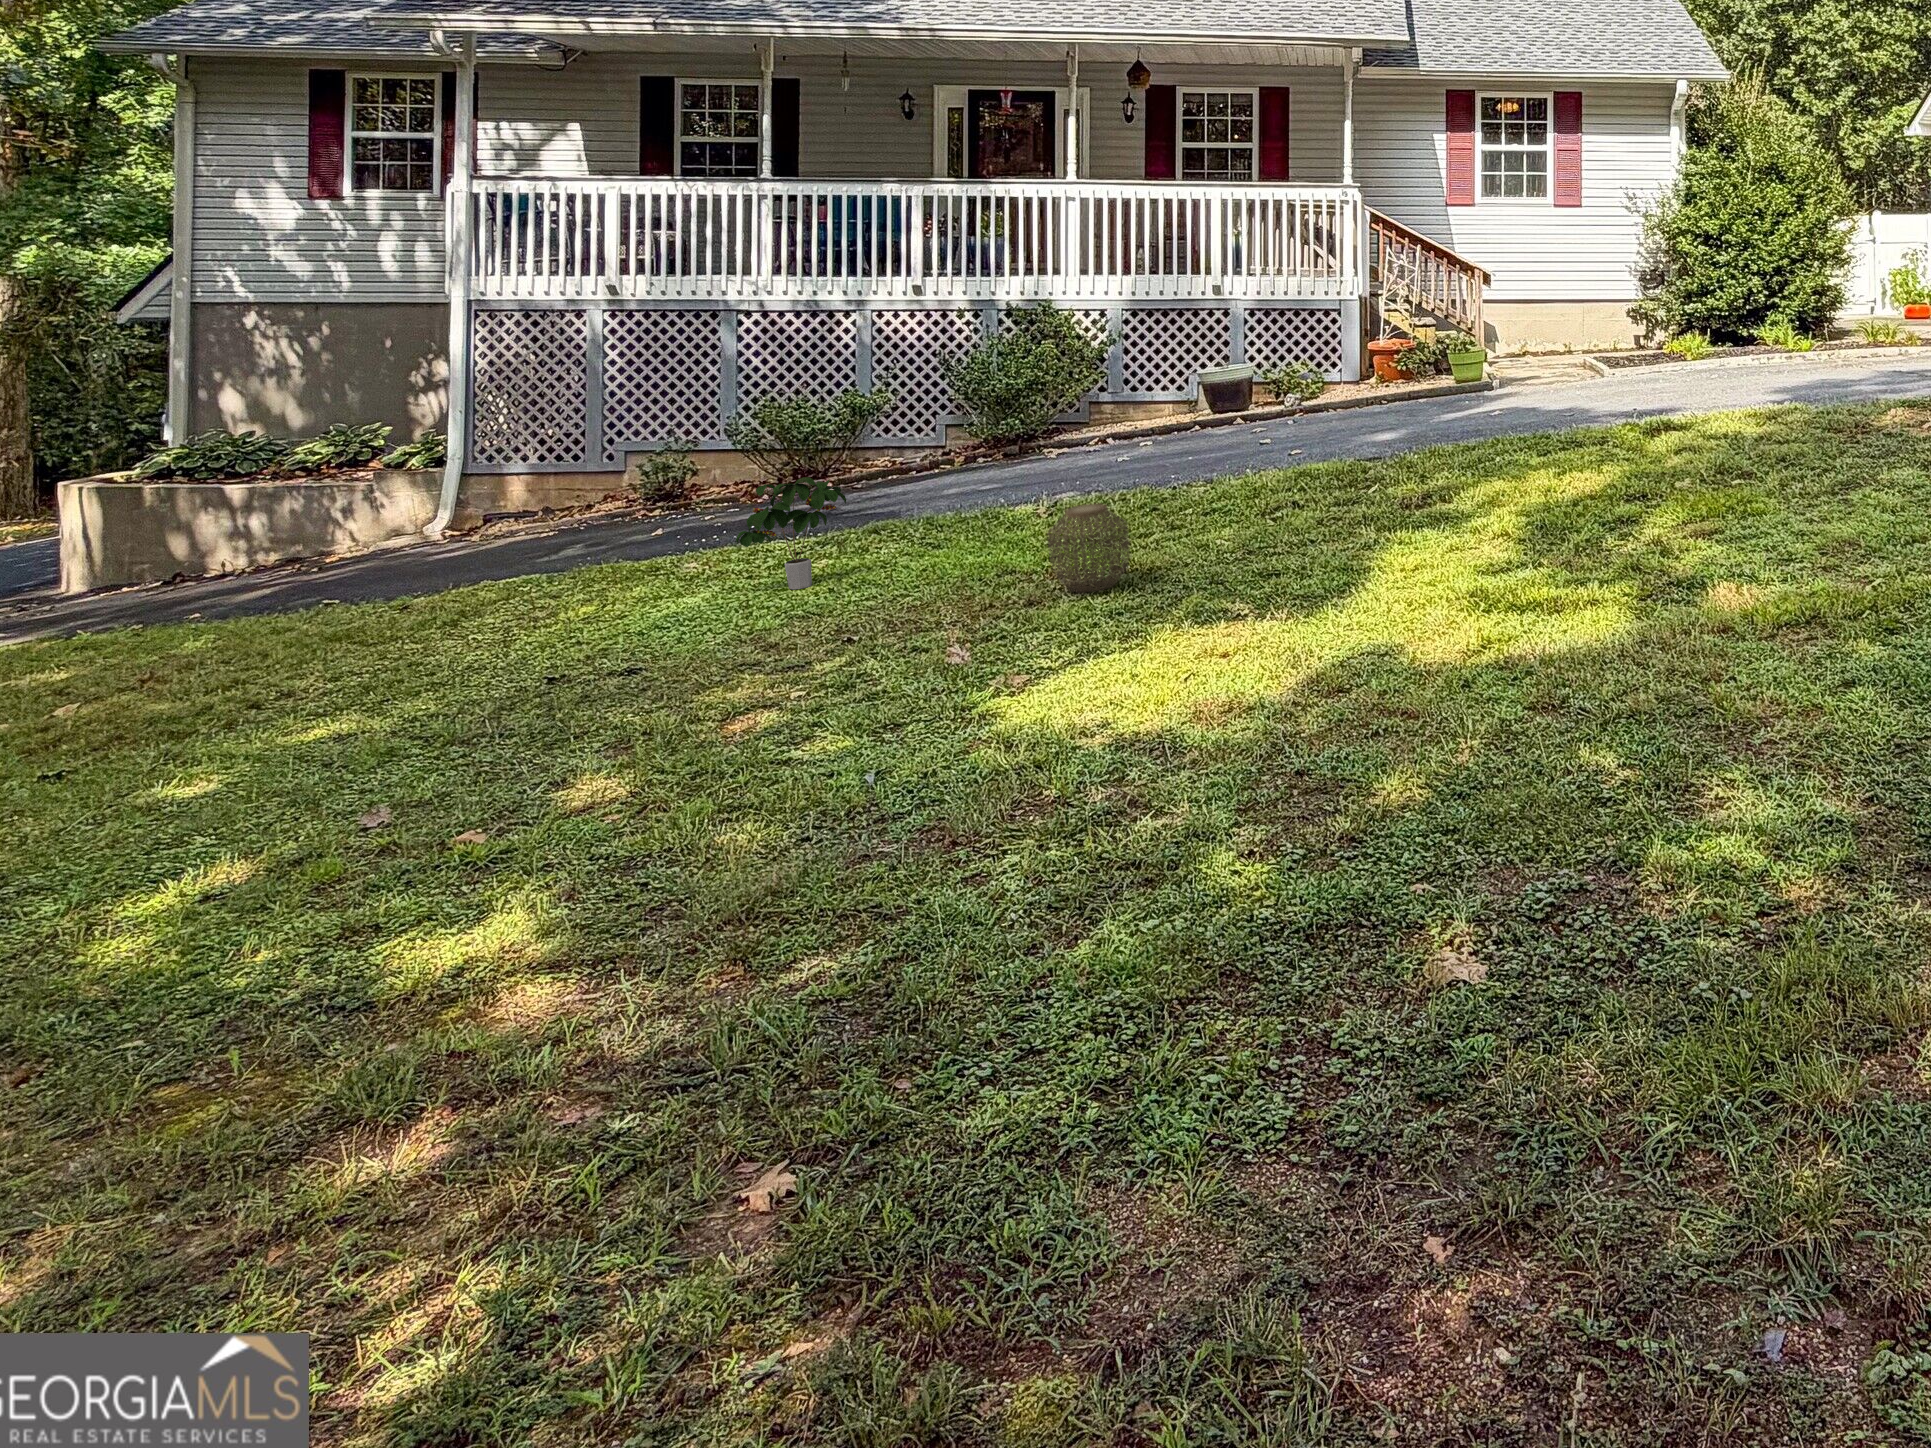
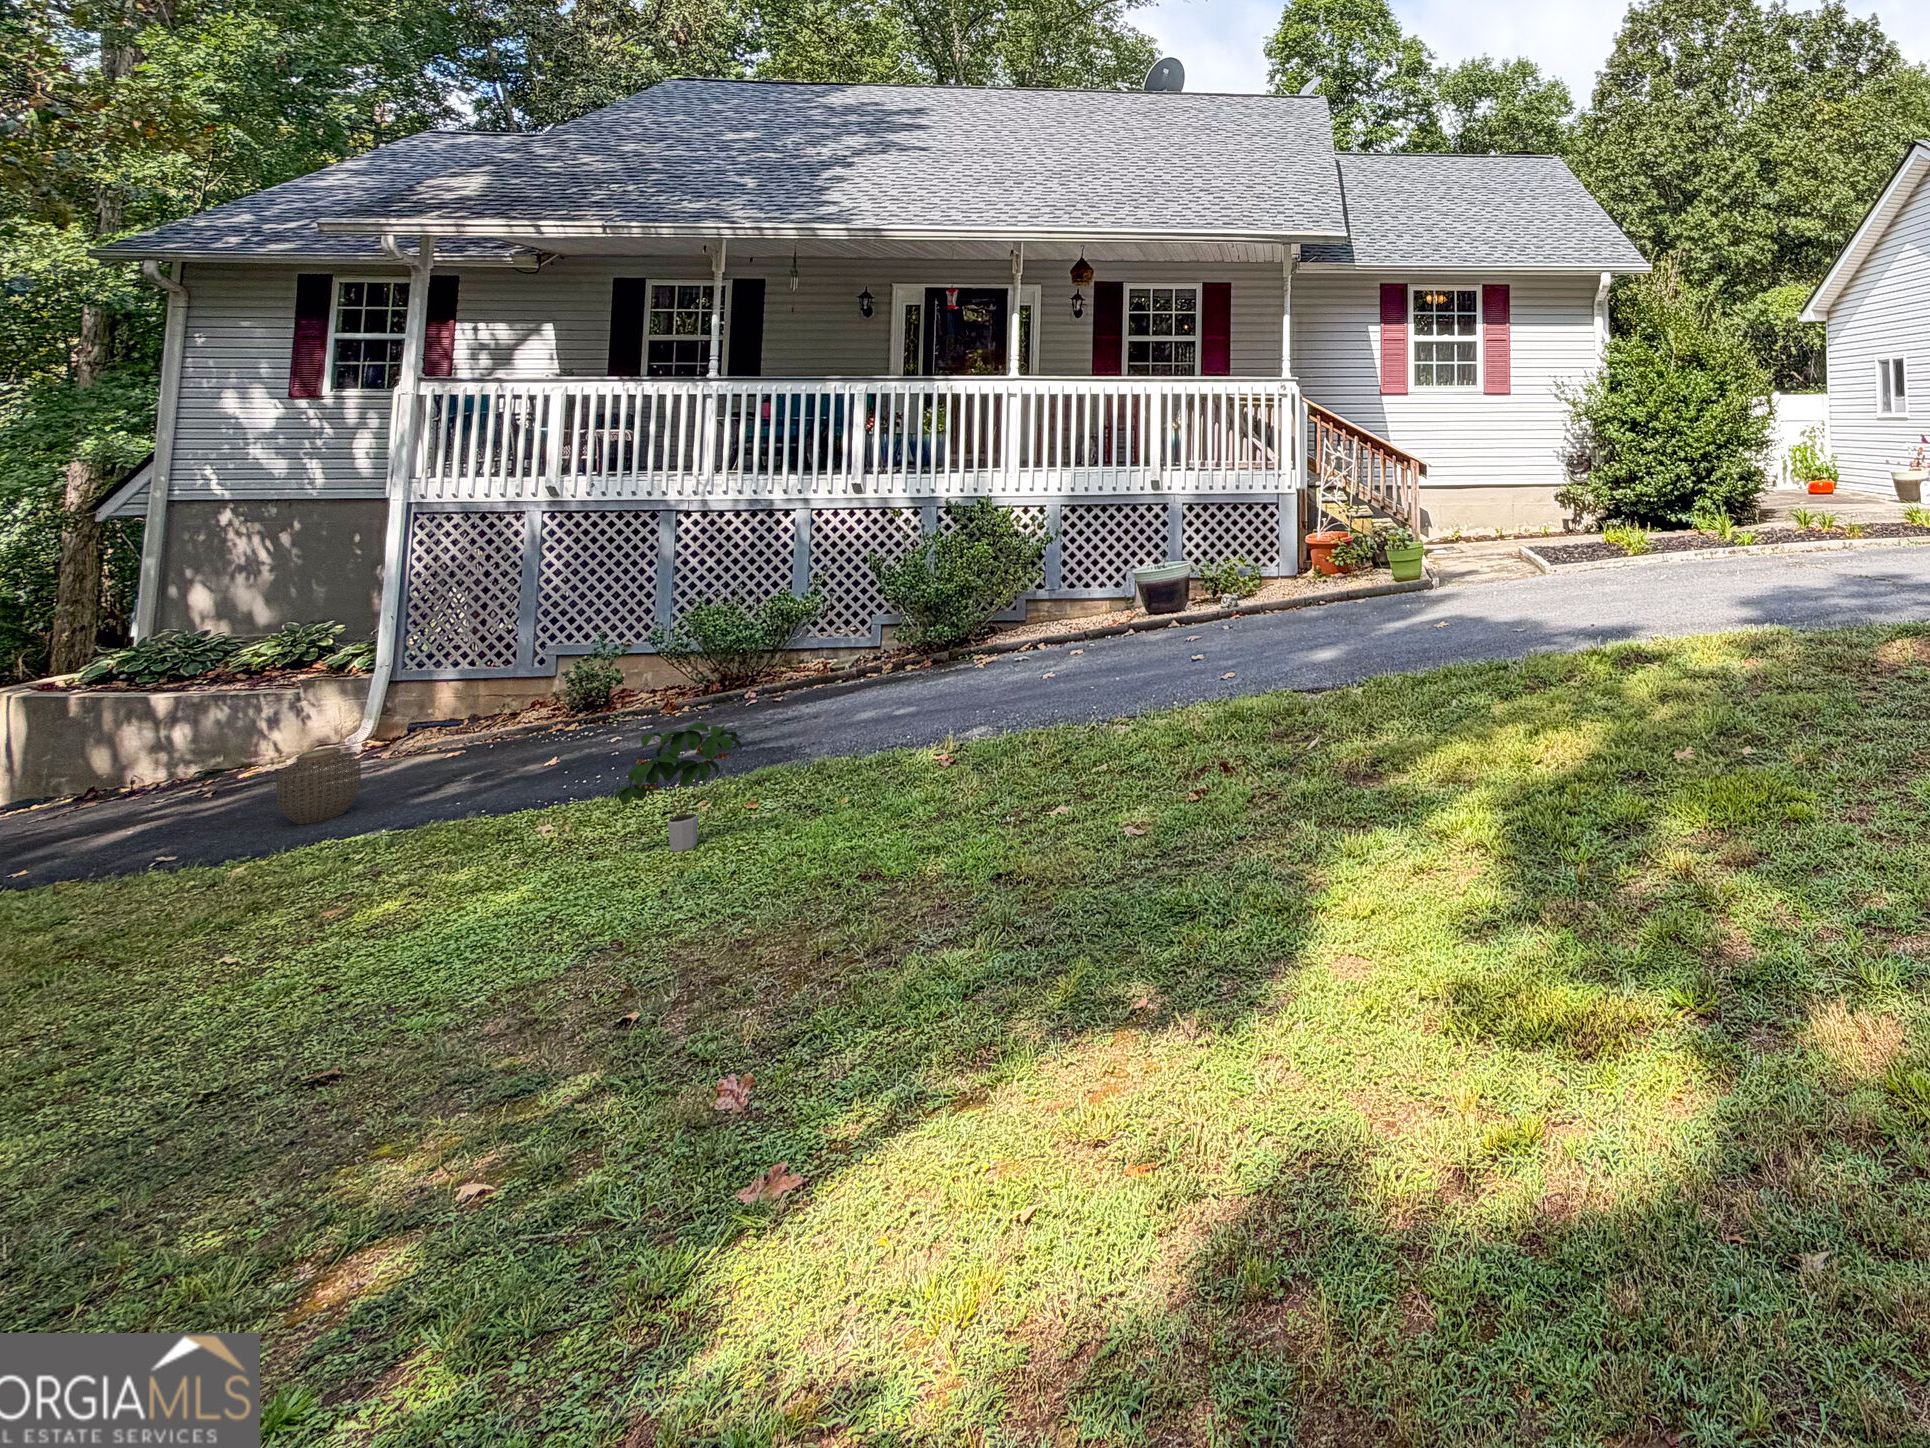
woven basket: present [1047,503,1130,592] -> present [276,748,361,824]

